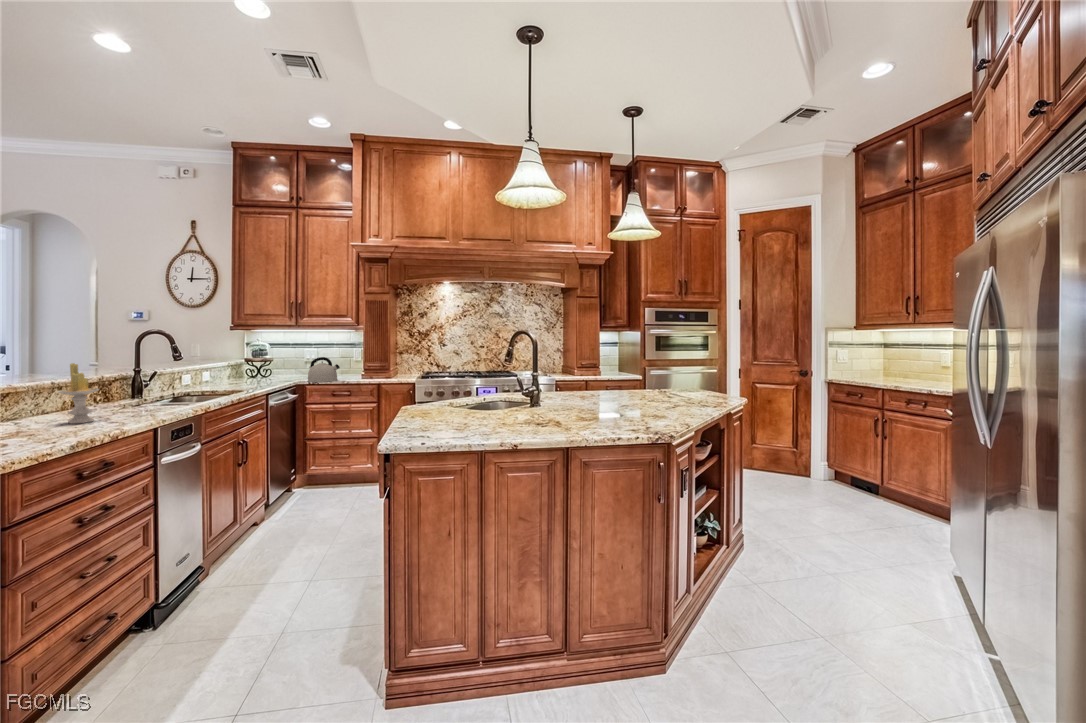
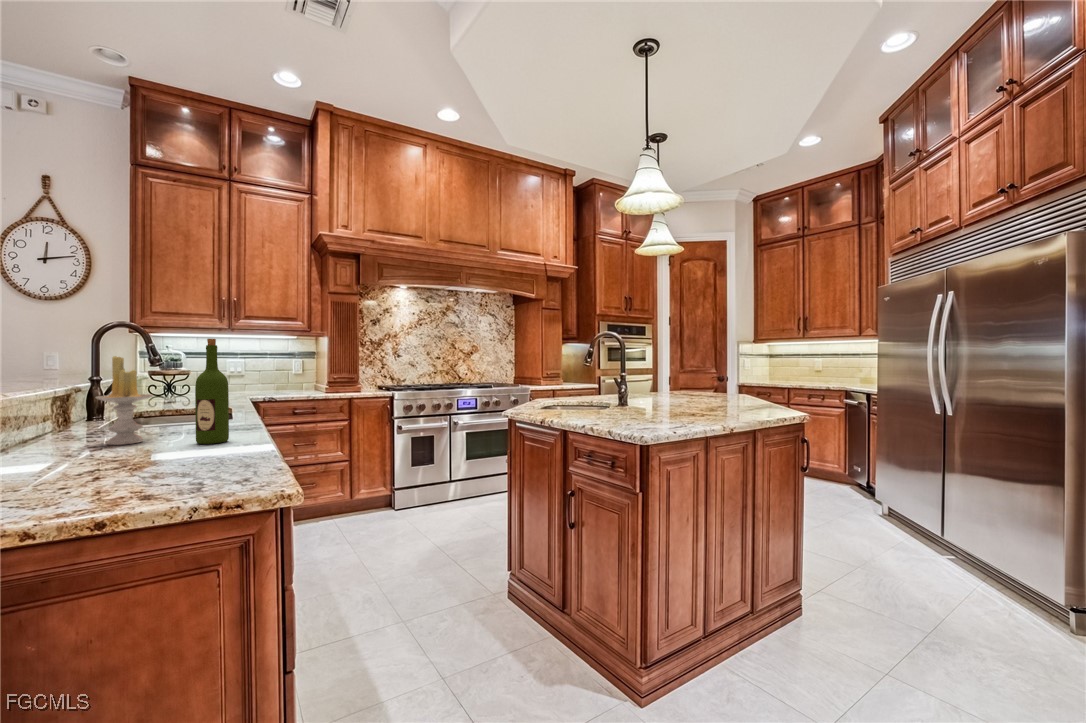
wine bottle: none [102,351,130,427] -> present [195,339,229,444]
kettle: present [308,357,340,382] -> none [251,367,294,397]

